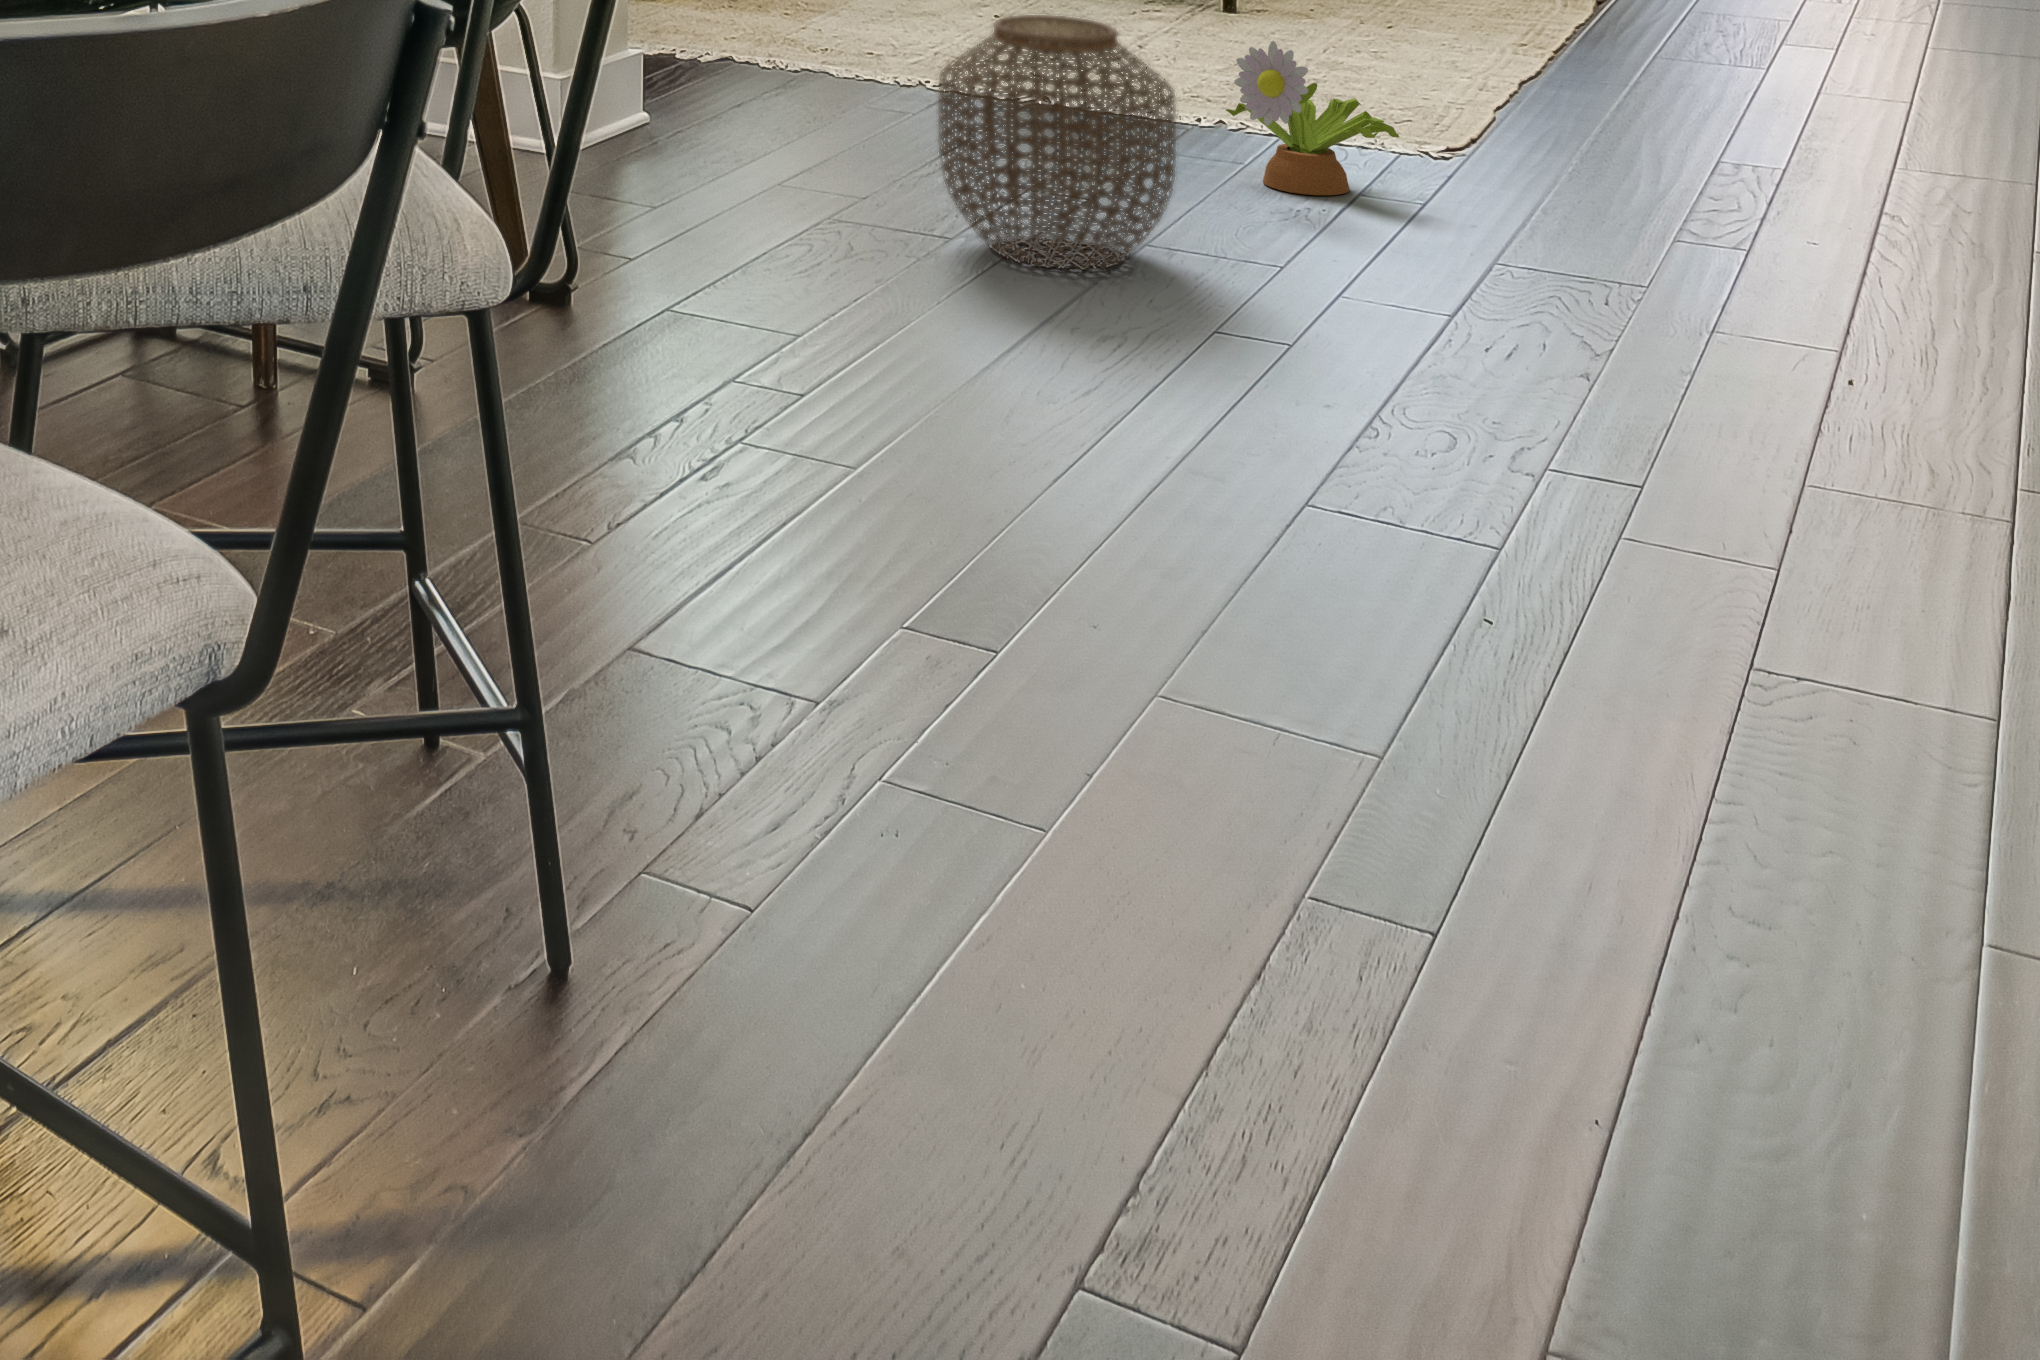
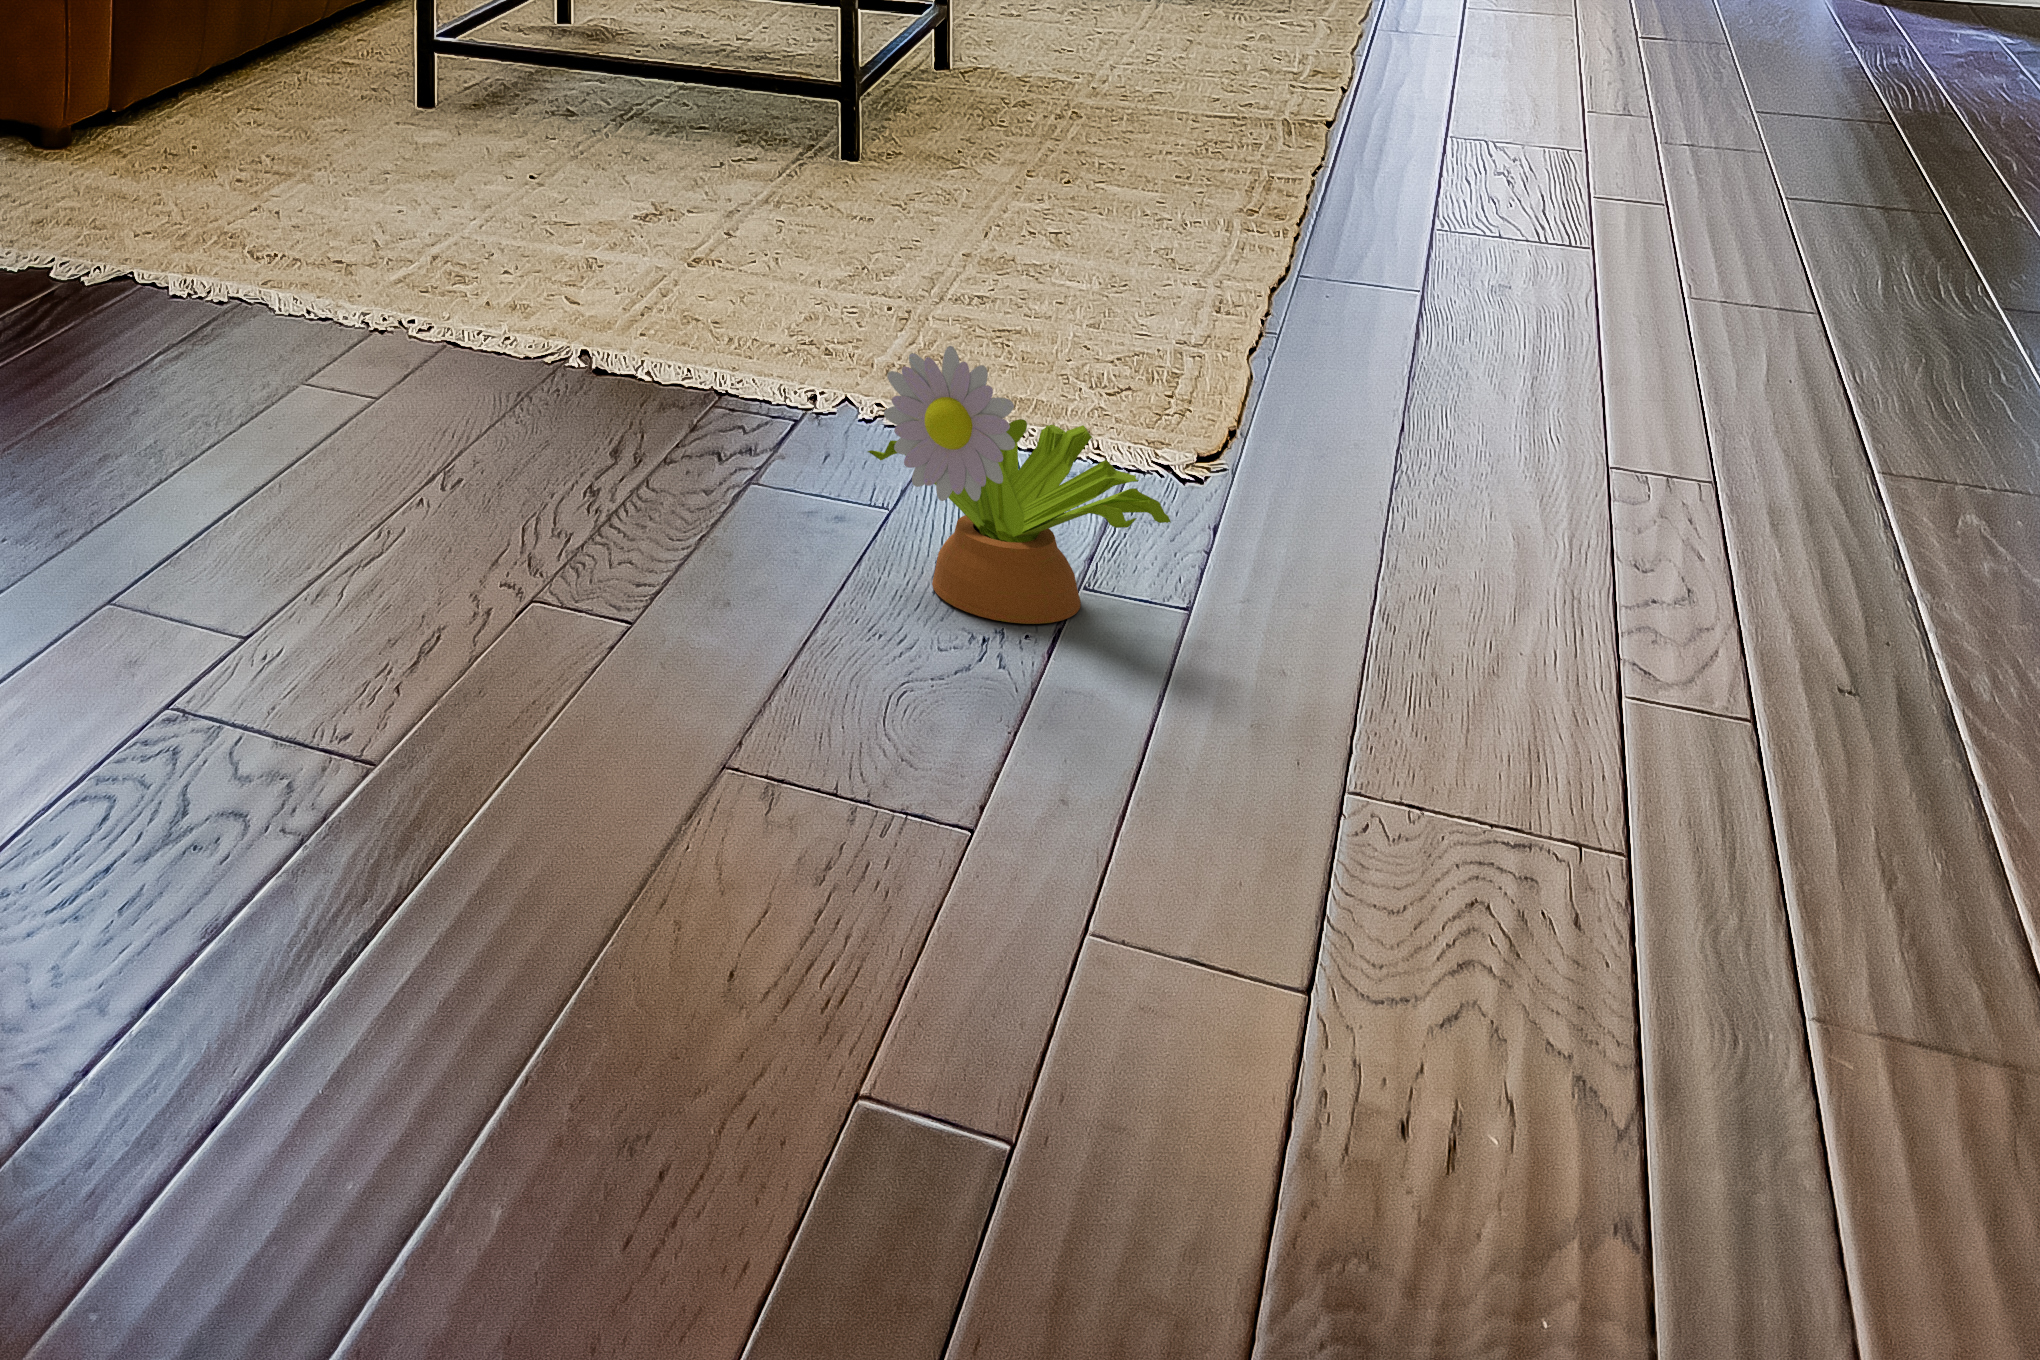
woven basket: present [938,15,1176,270] -> none [336,365,788,921]

